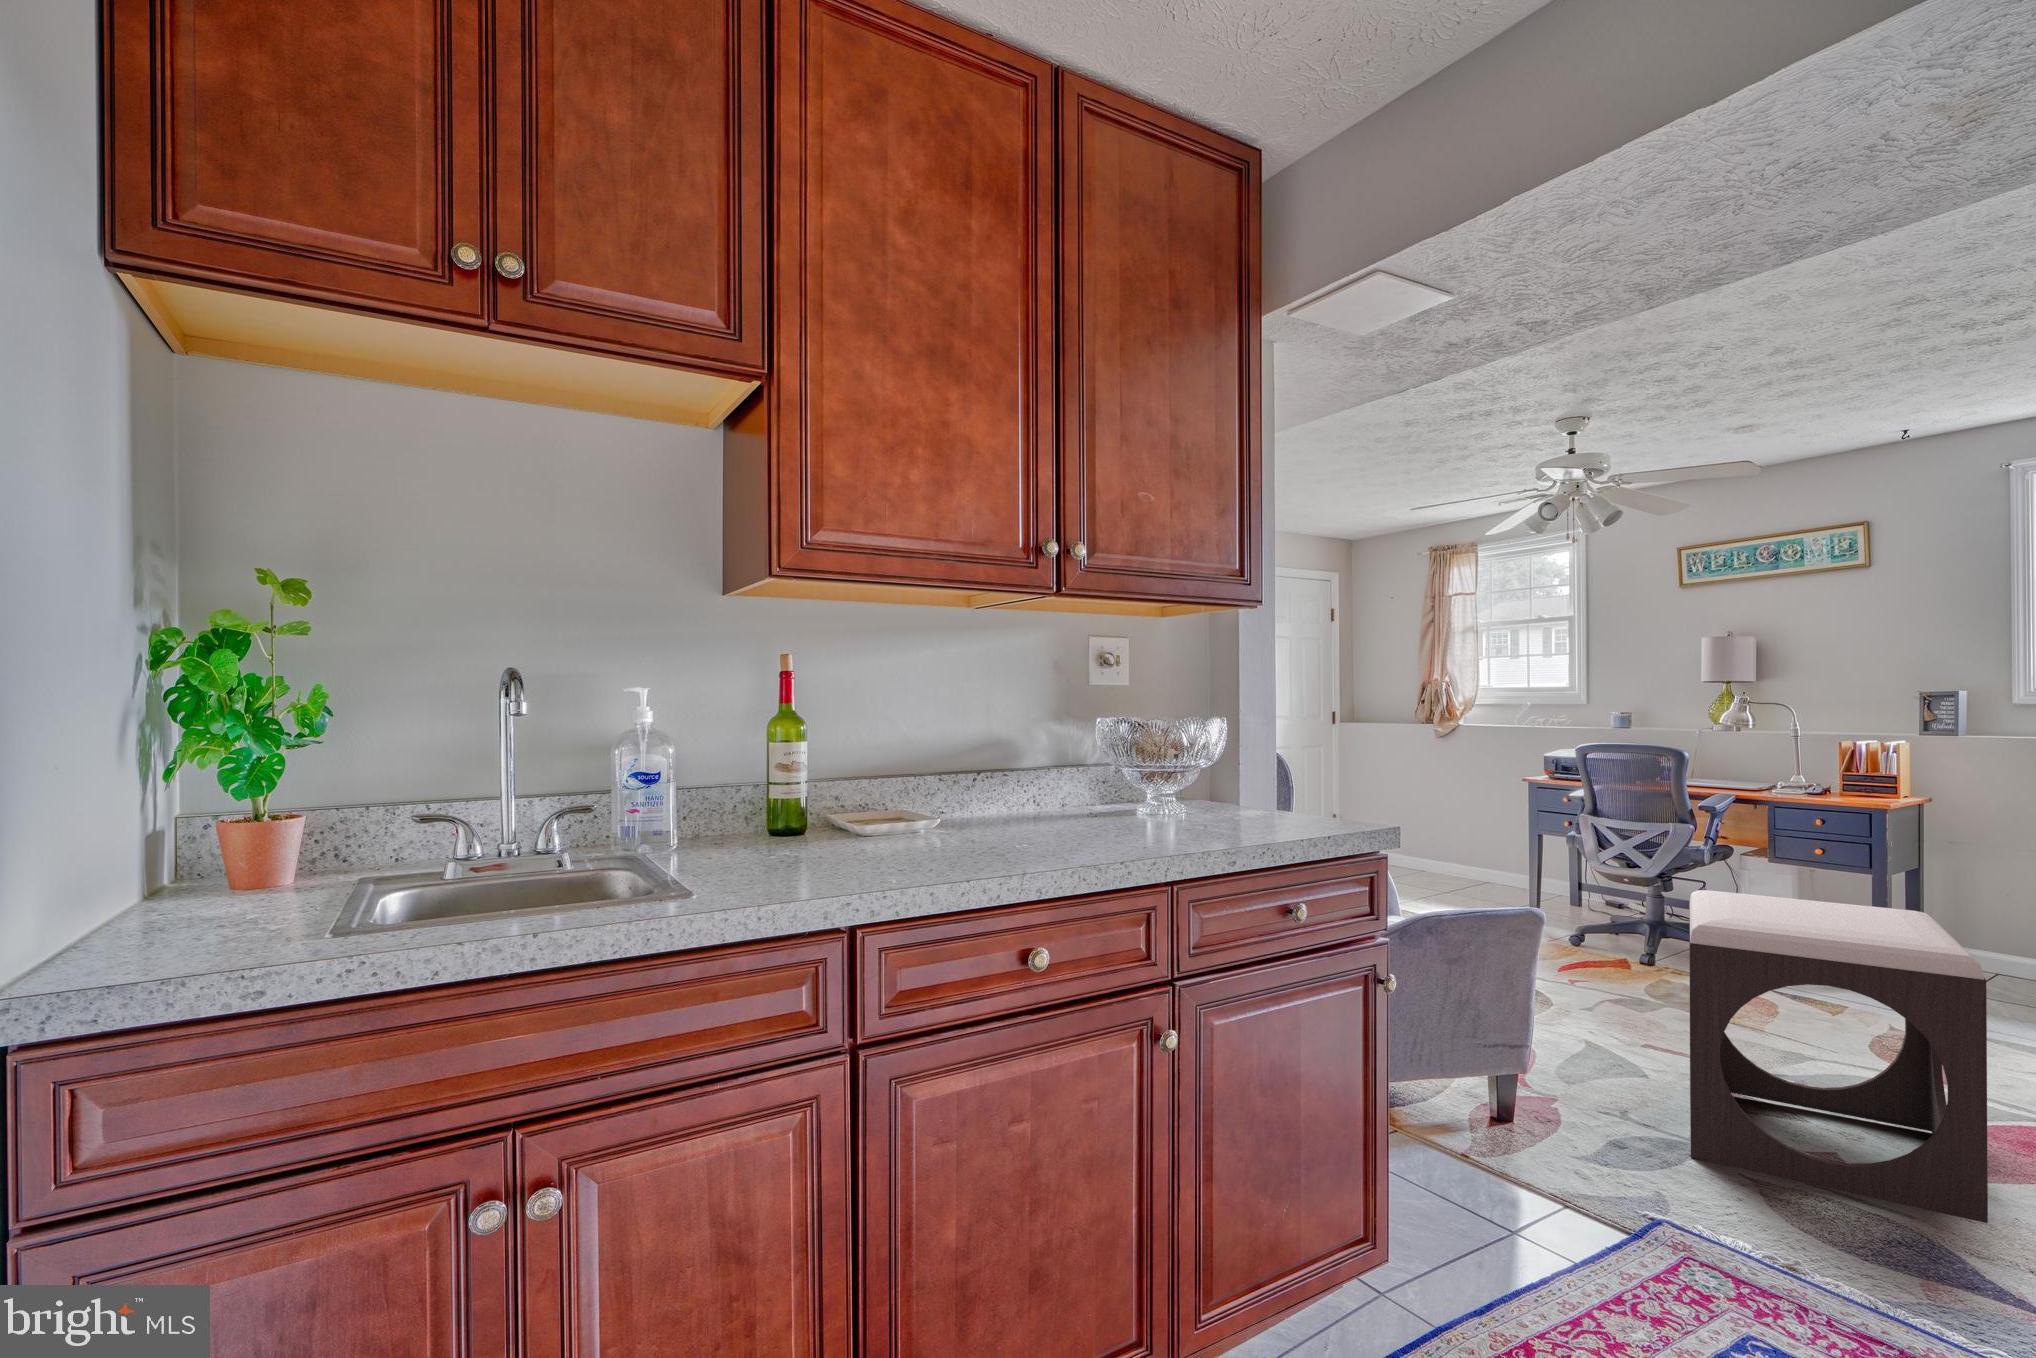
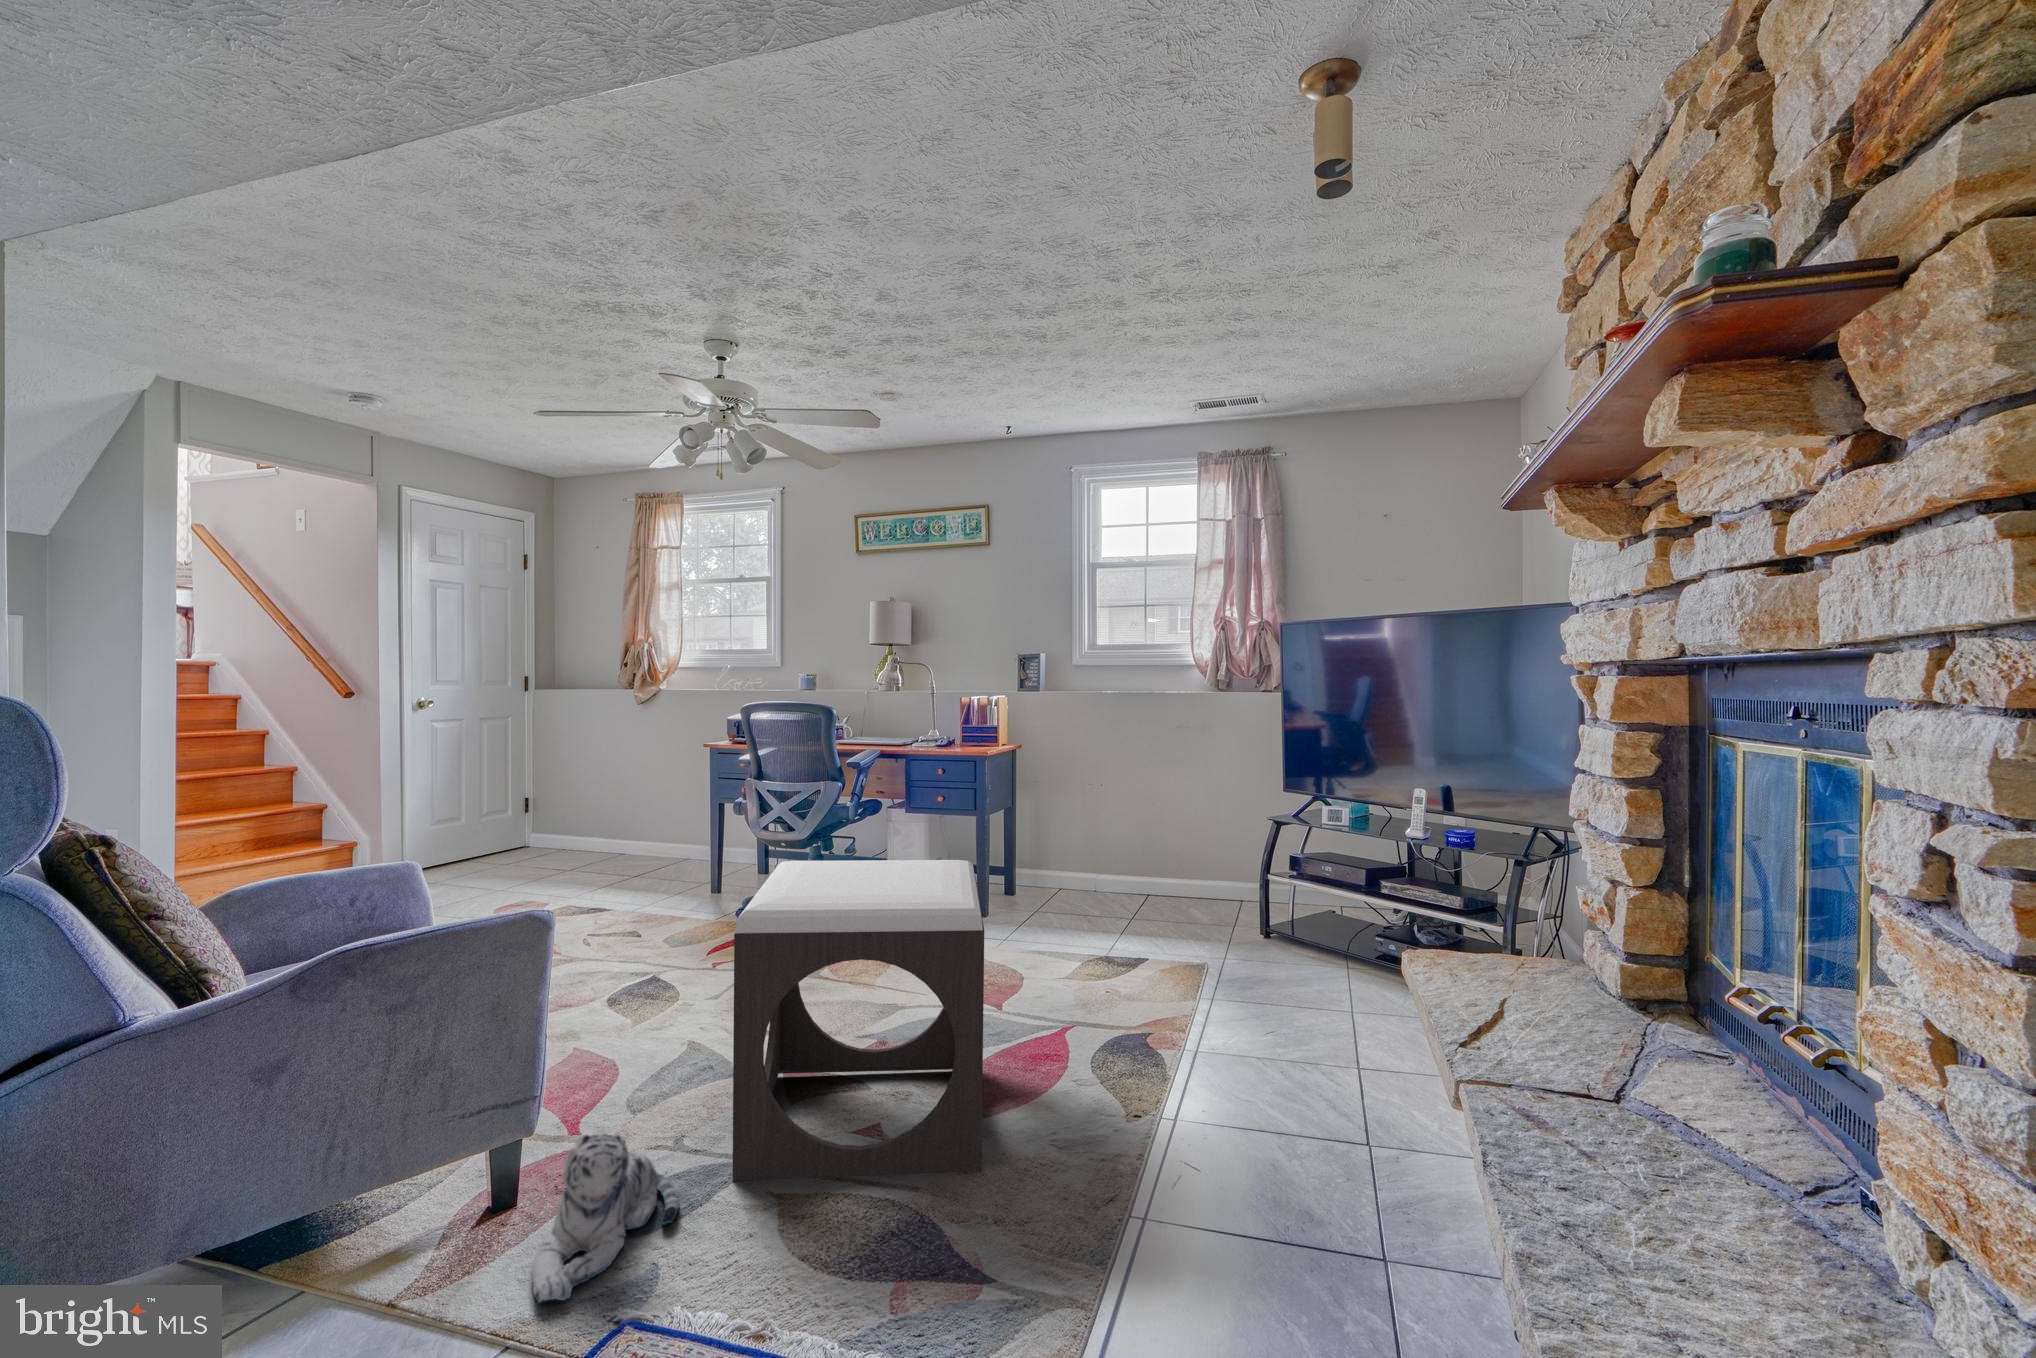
plush toy: none [1543,1078,1652,1196] -> present [531,1133,679,1303]

